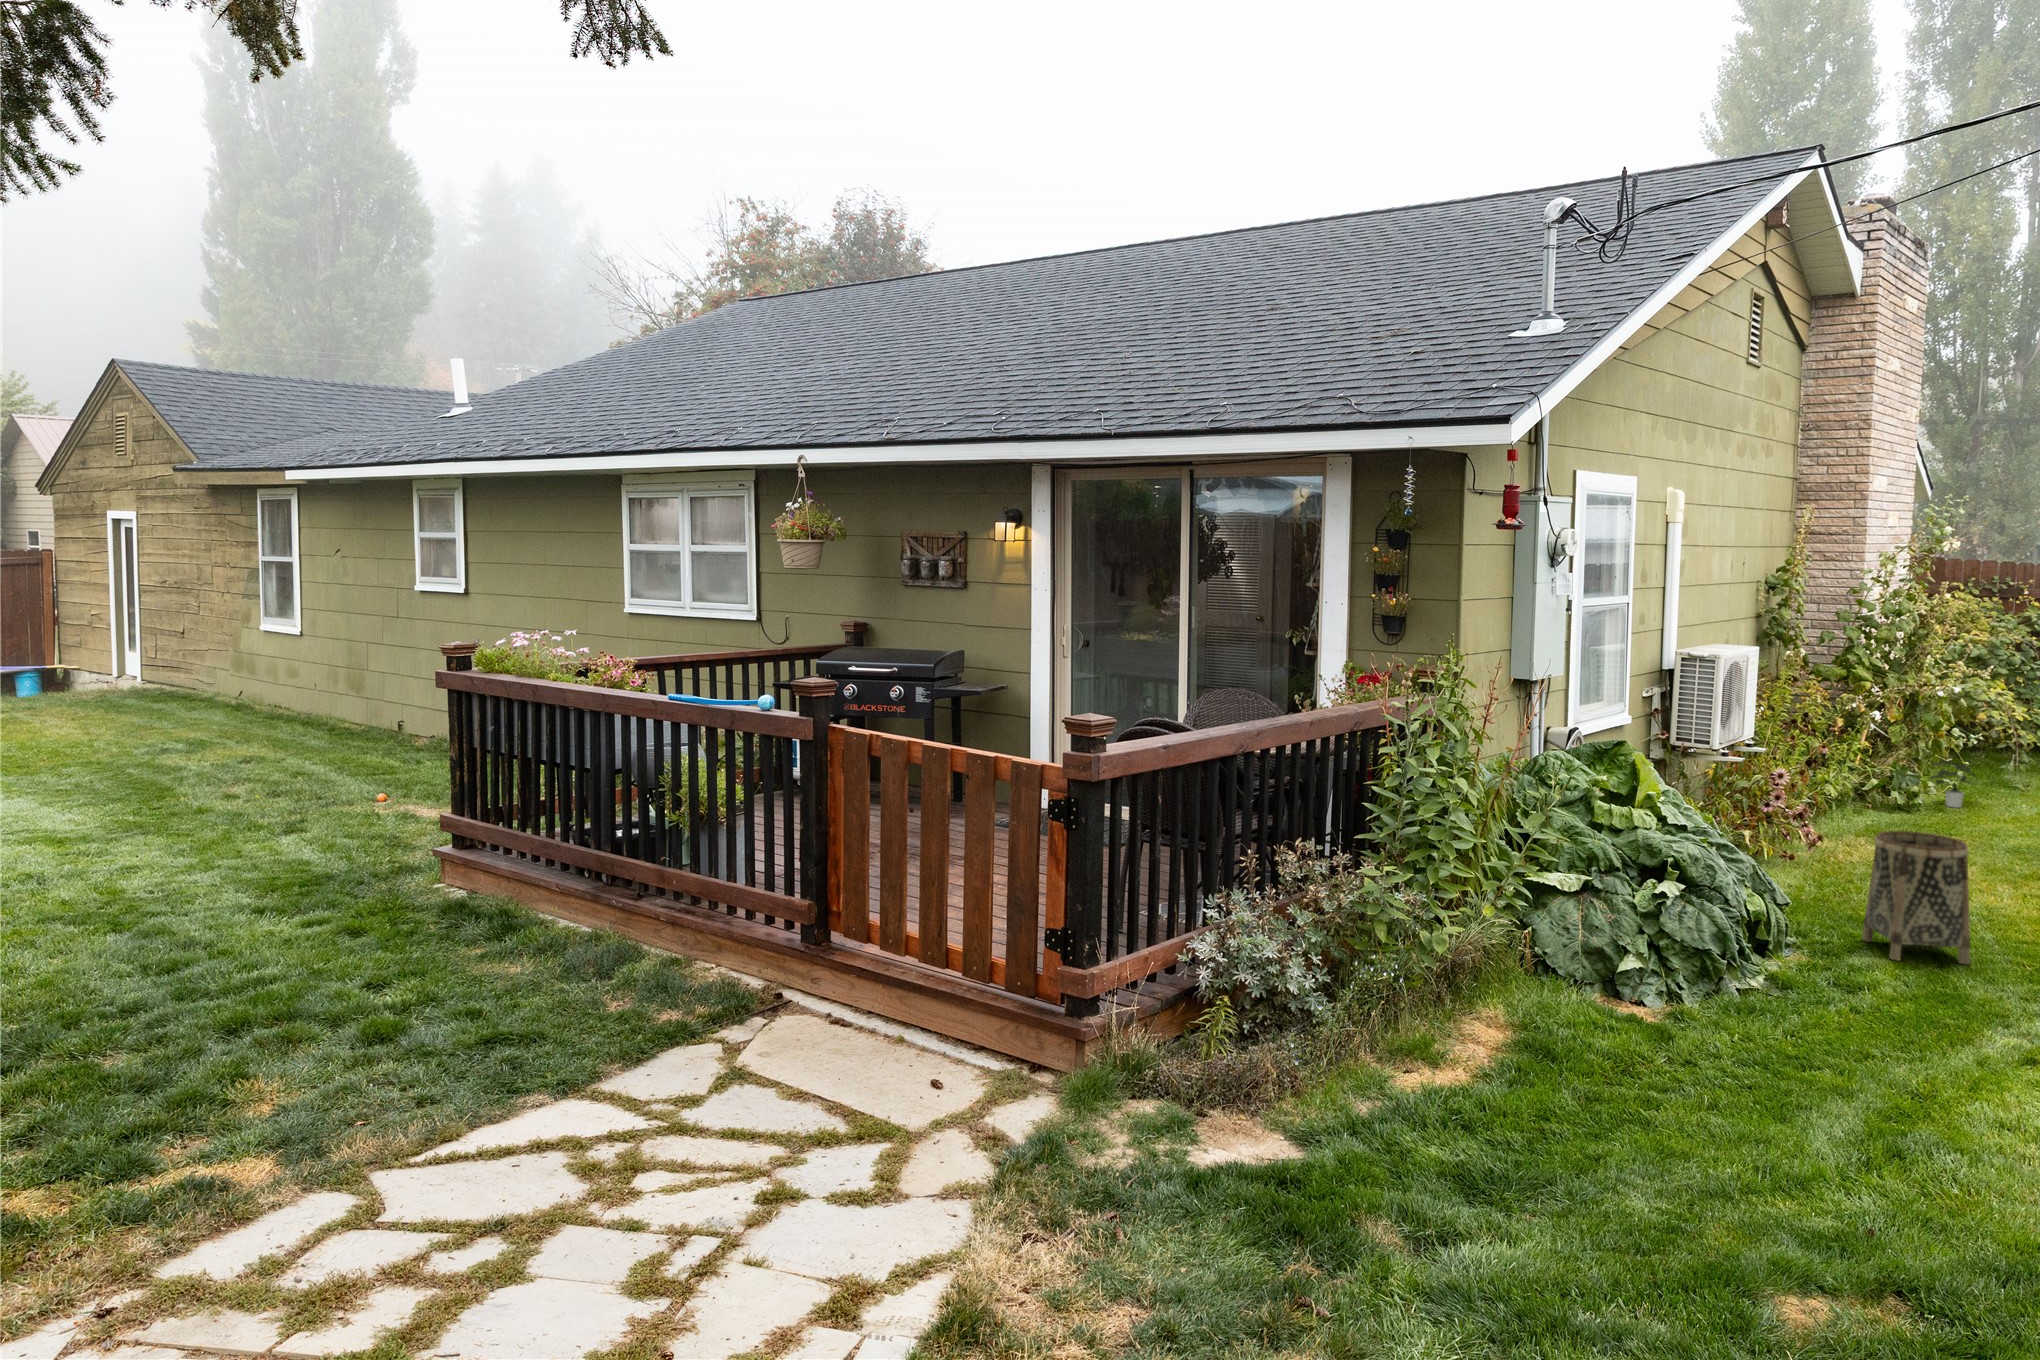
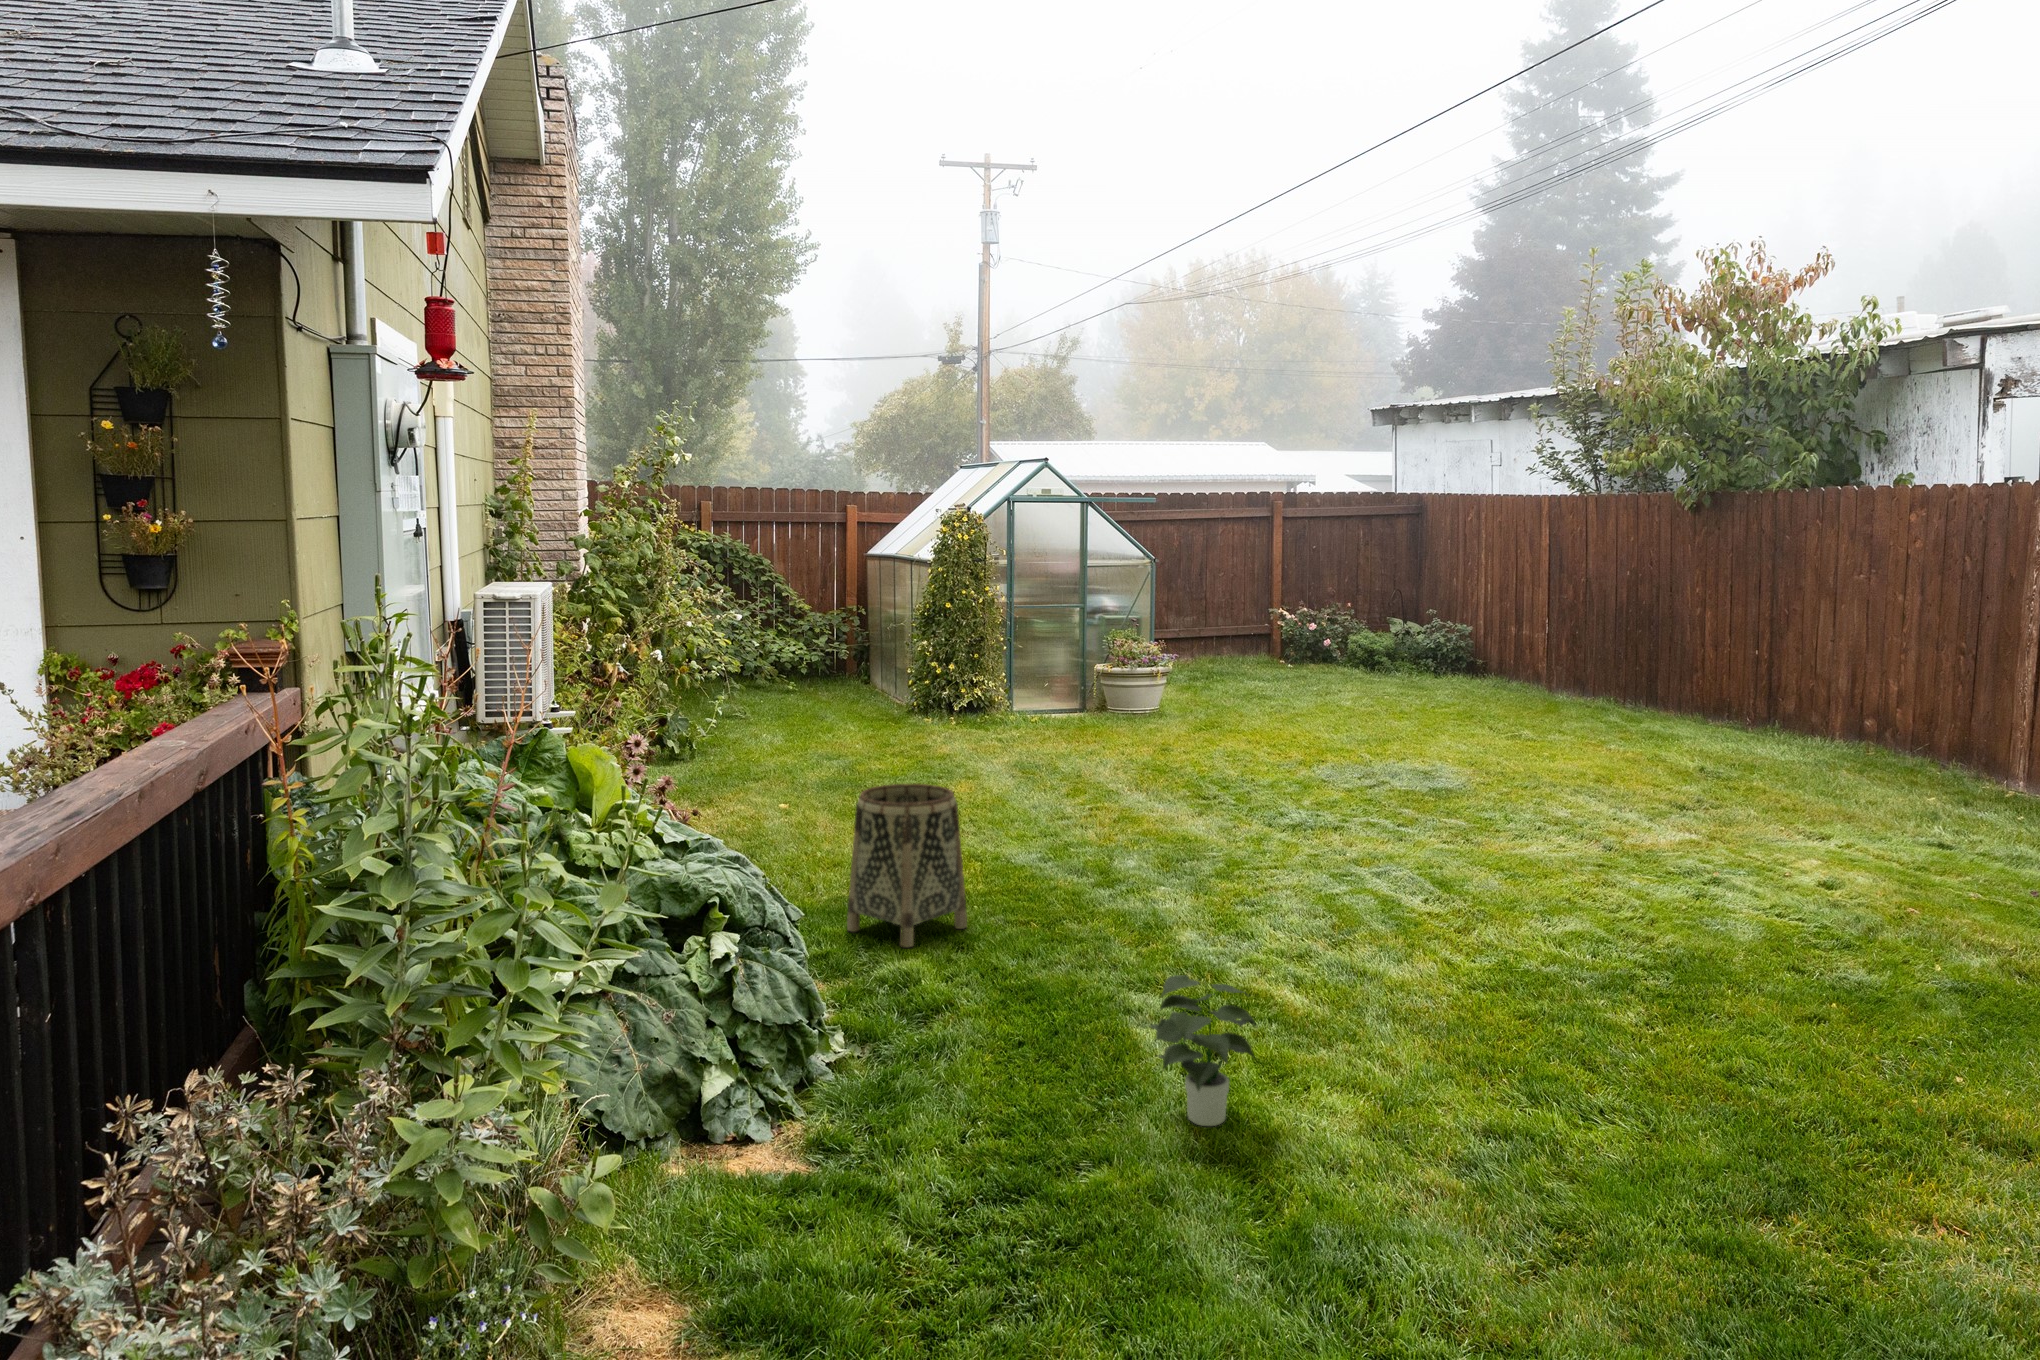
potted plant: present [1930,760,1976,808] -> present [1150,975,1256,1126]

